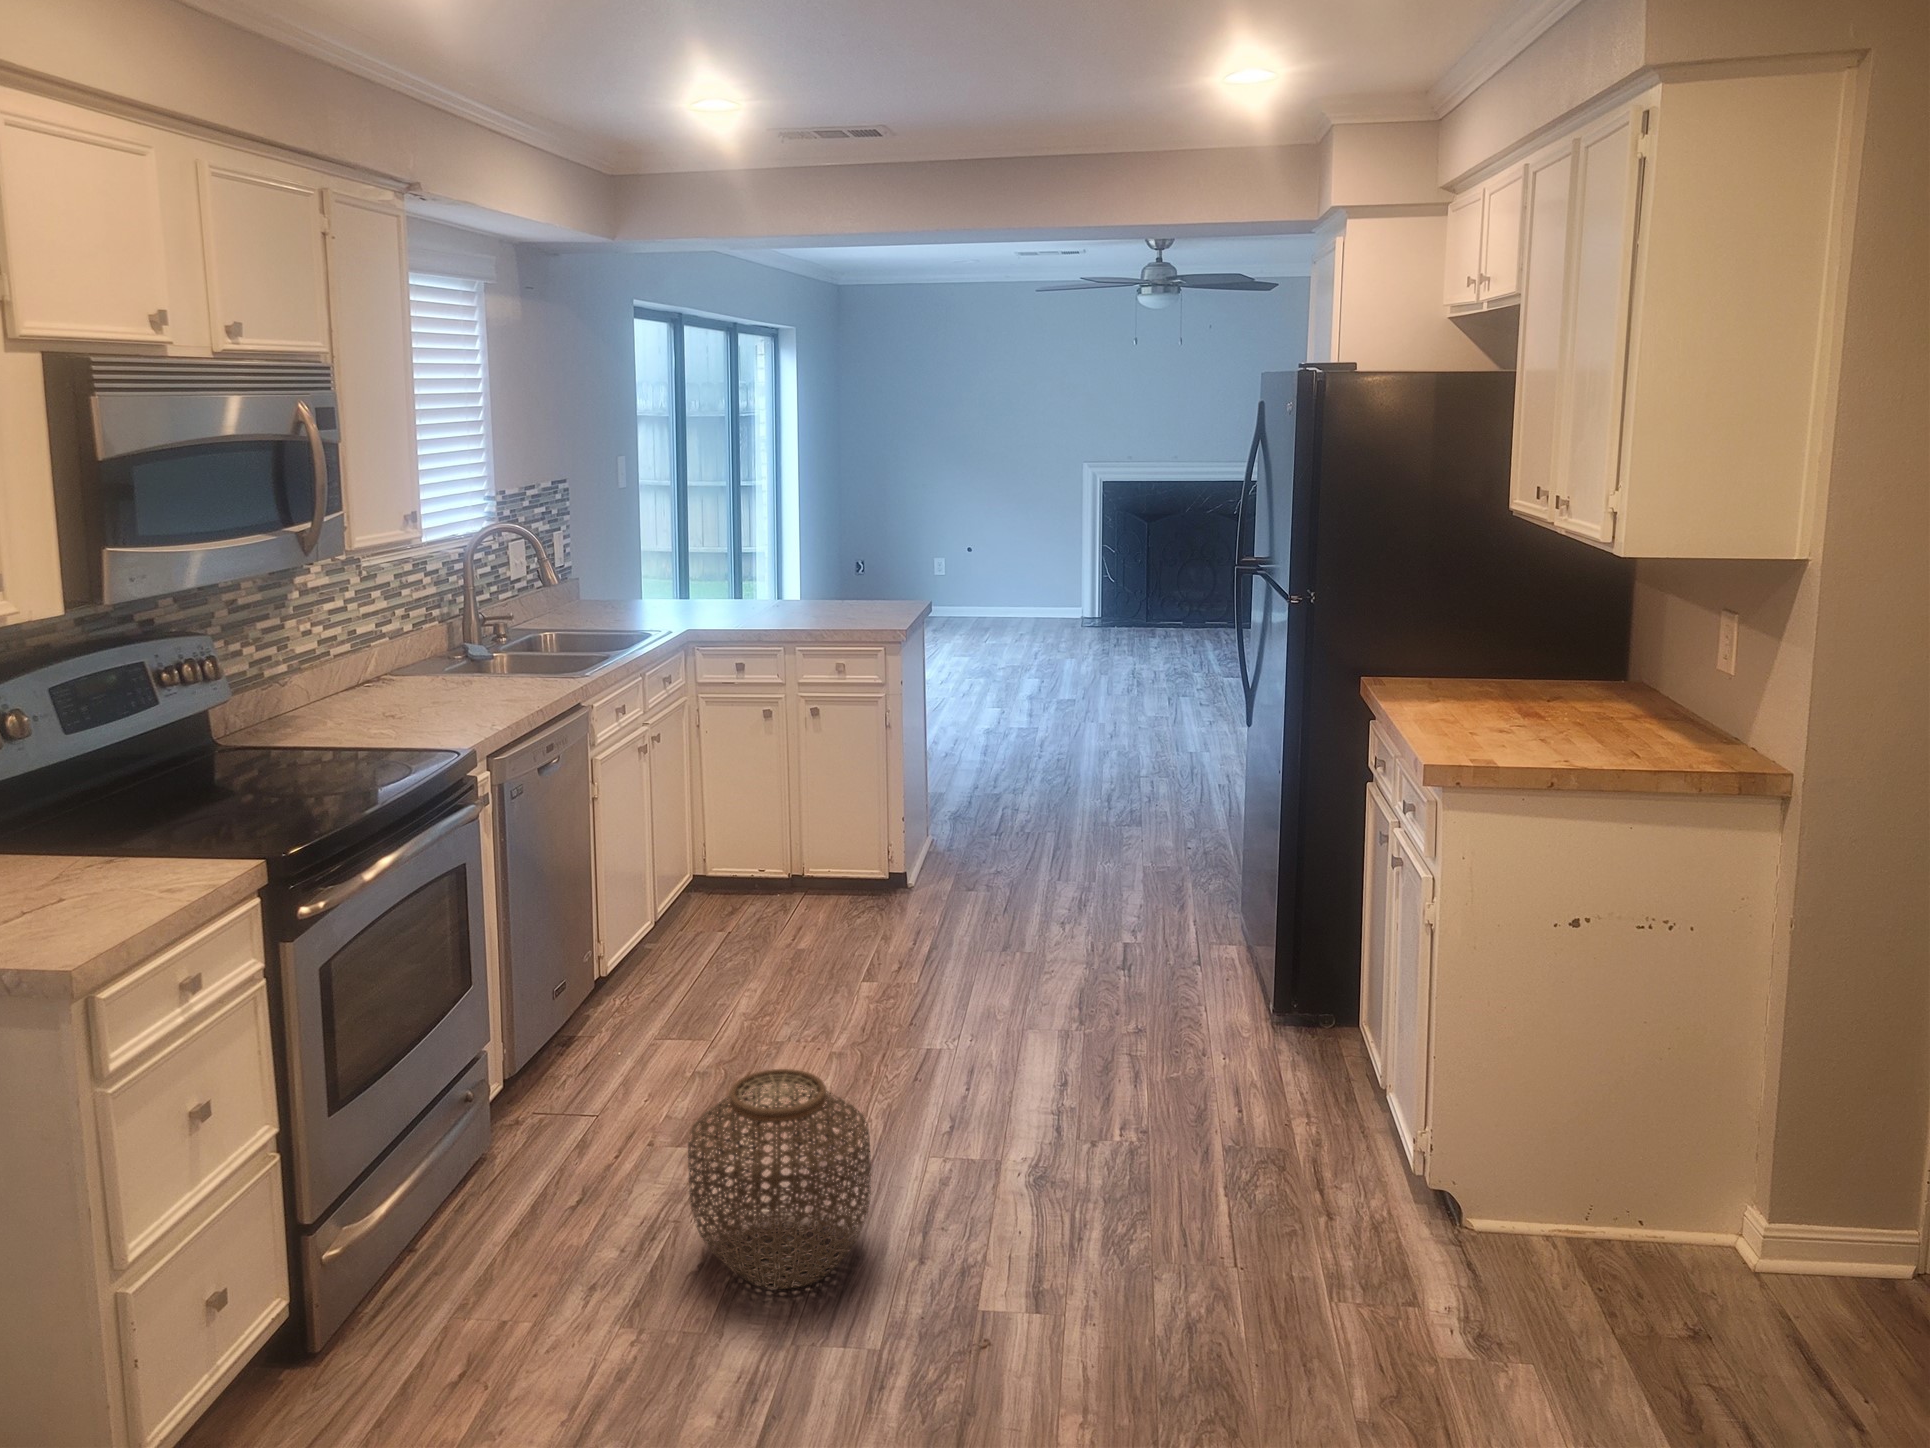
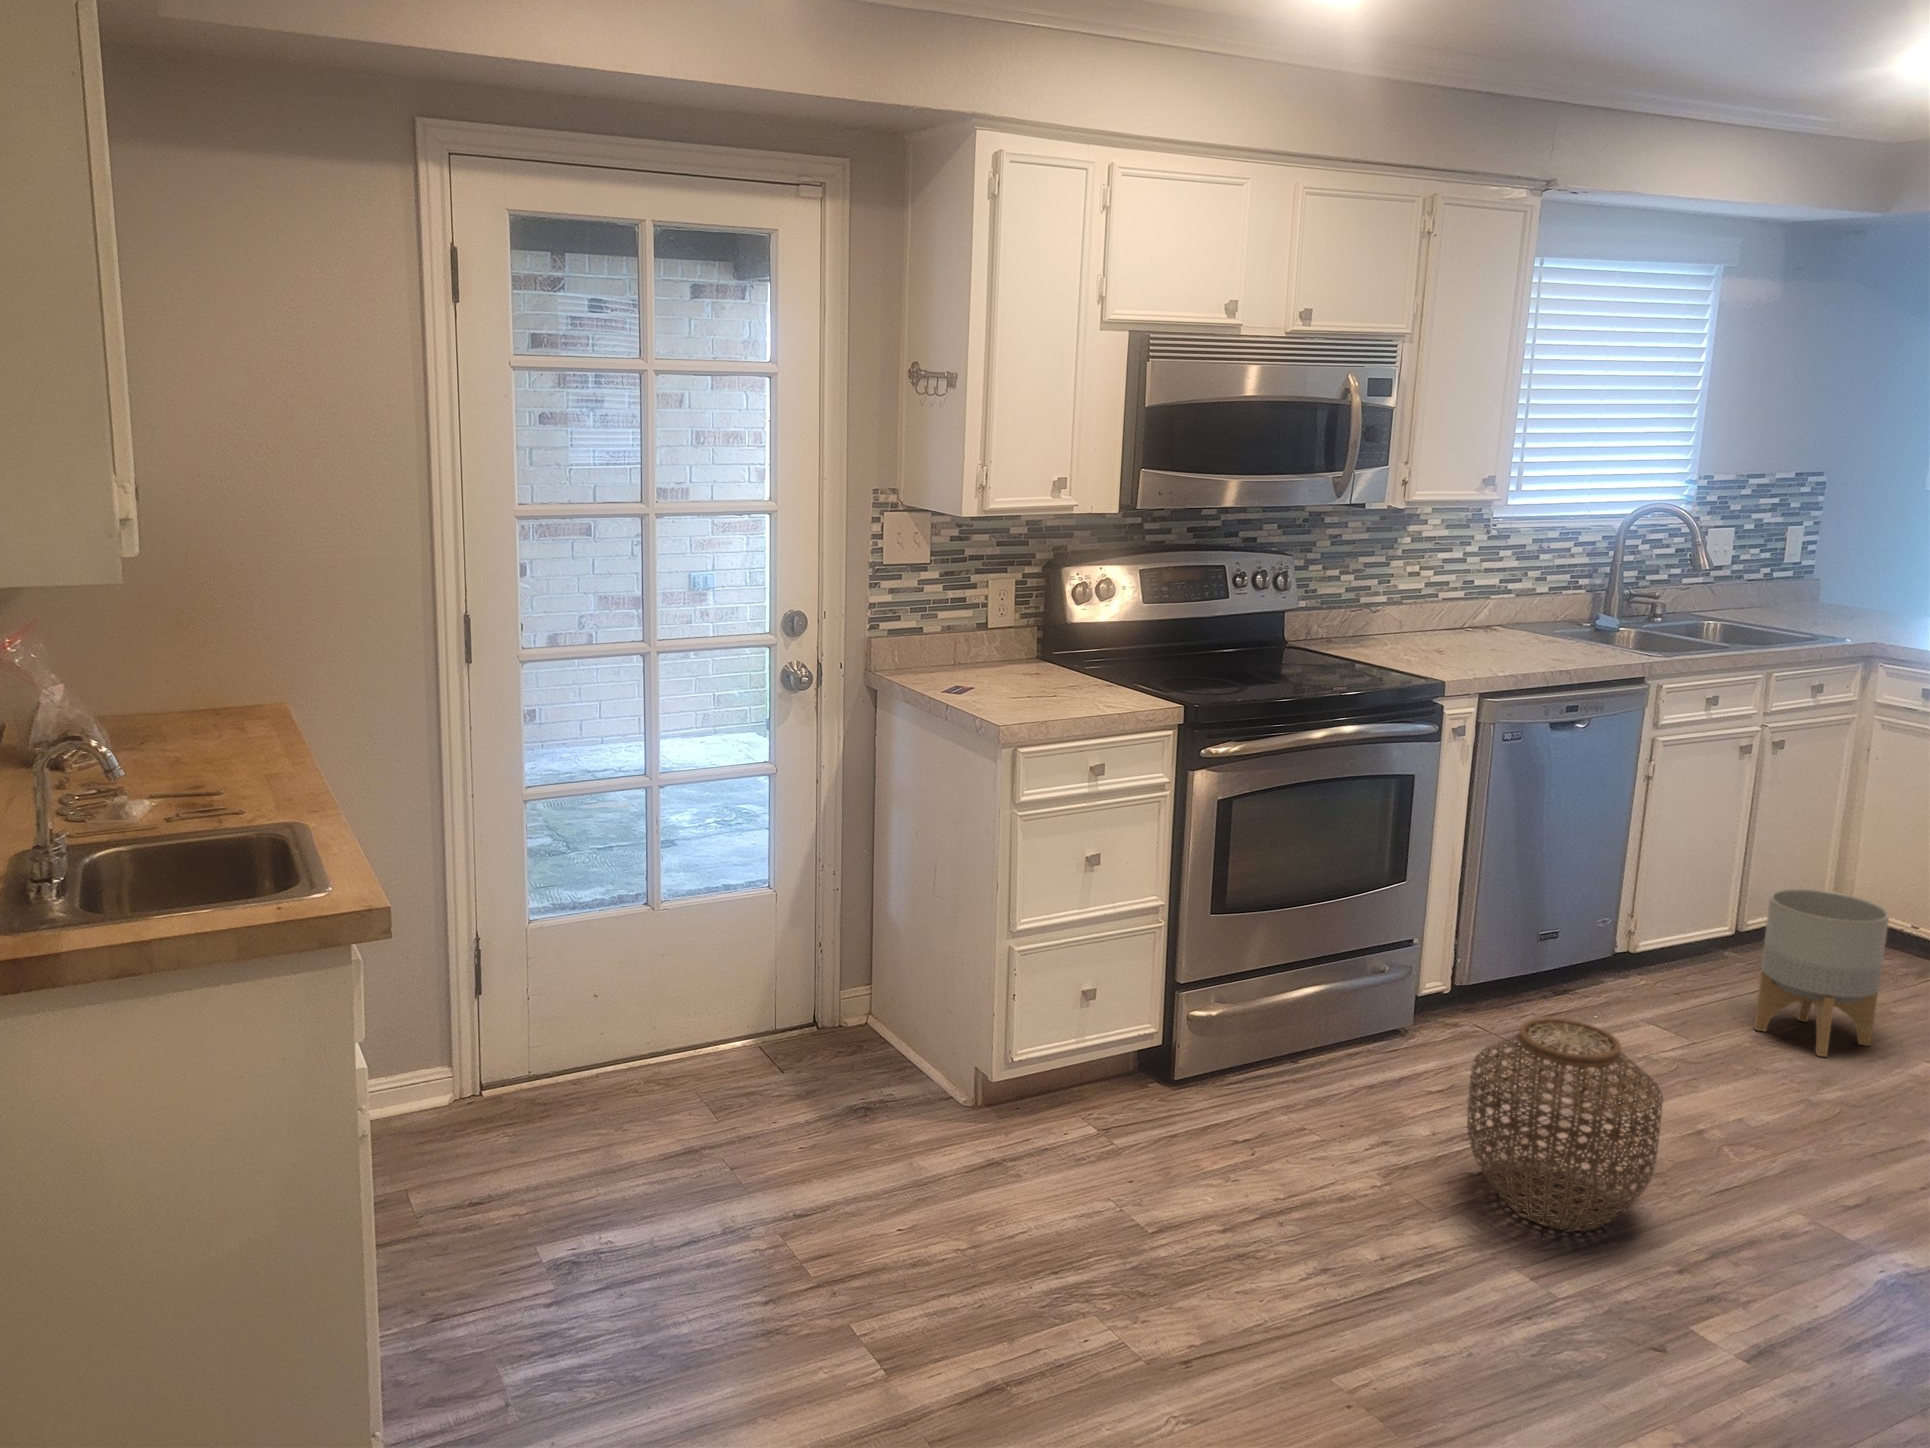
planter: none [724,865,818,1016] -> present [1754,888,1889,1057]

